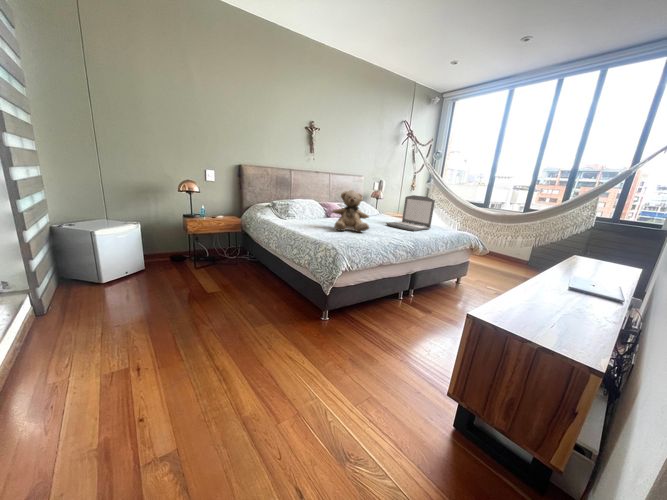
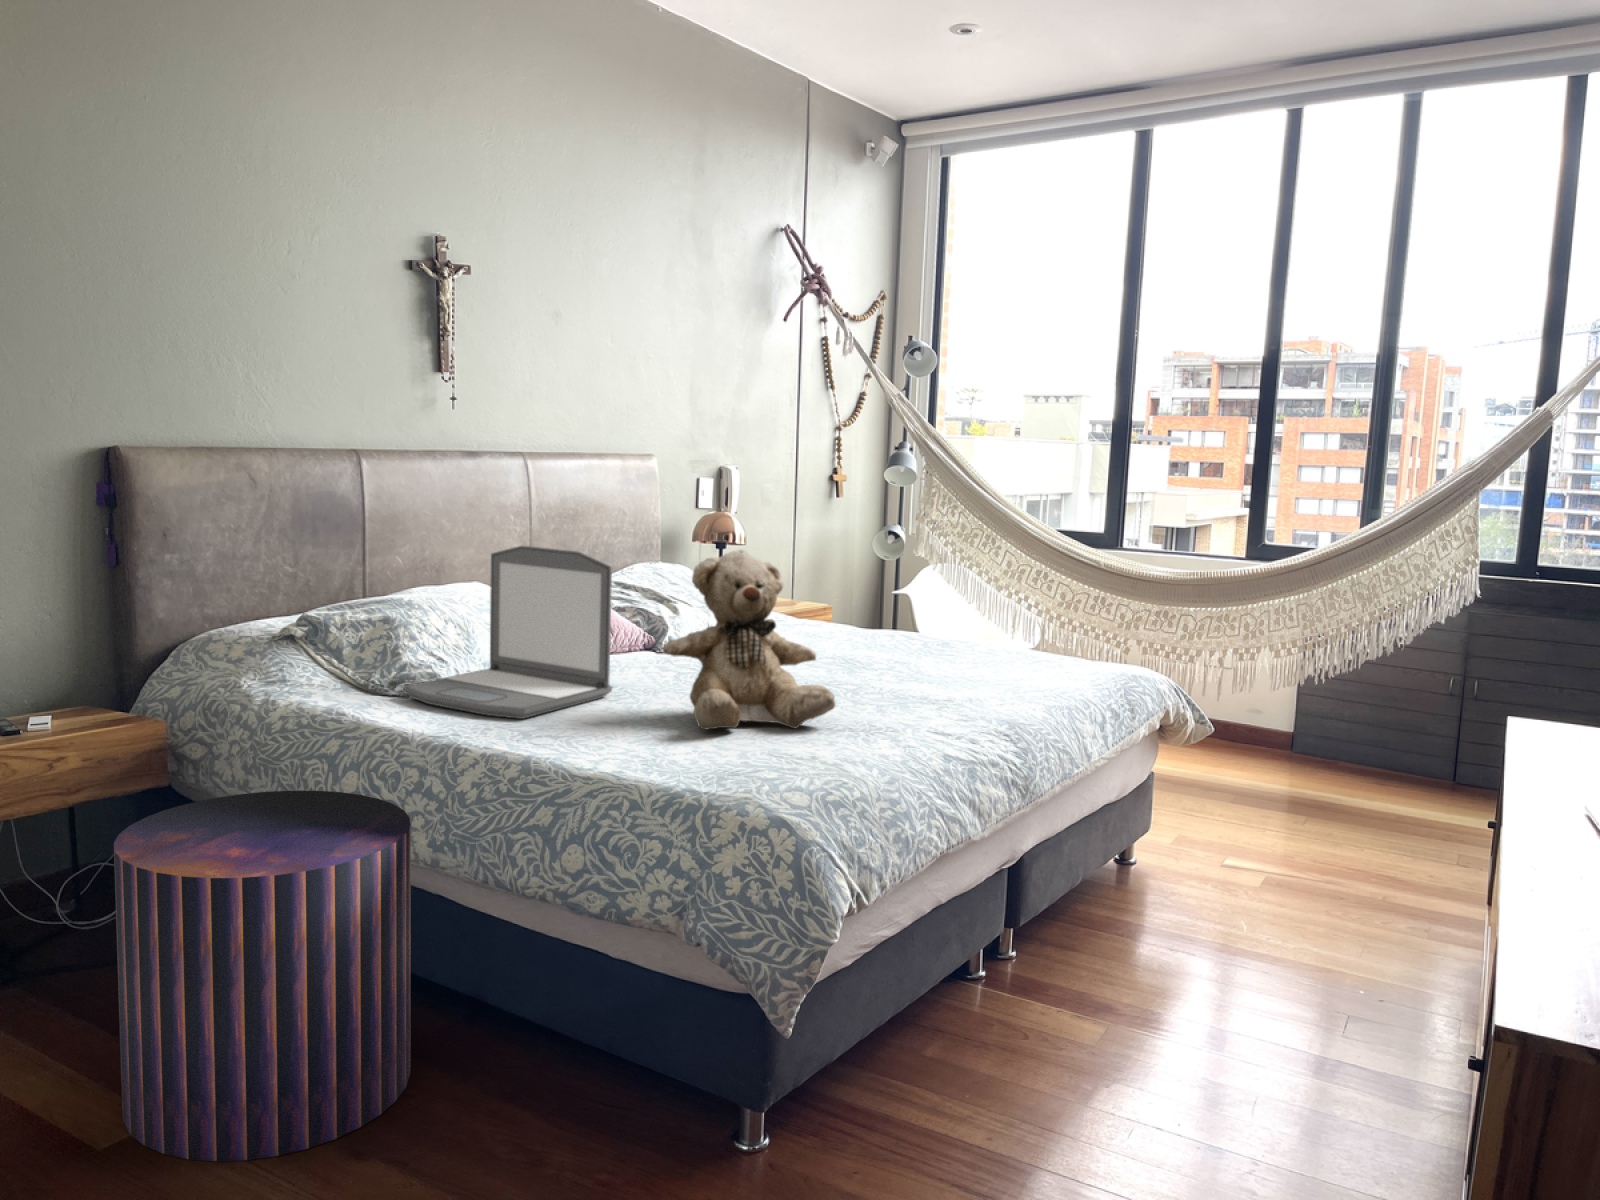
laptop: present [386,195,435,231] -> present [401,546,612,719]
pouf: none [209,232,268,300] -> present [114,791,411,1161]

